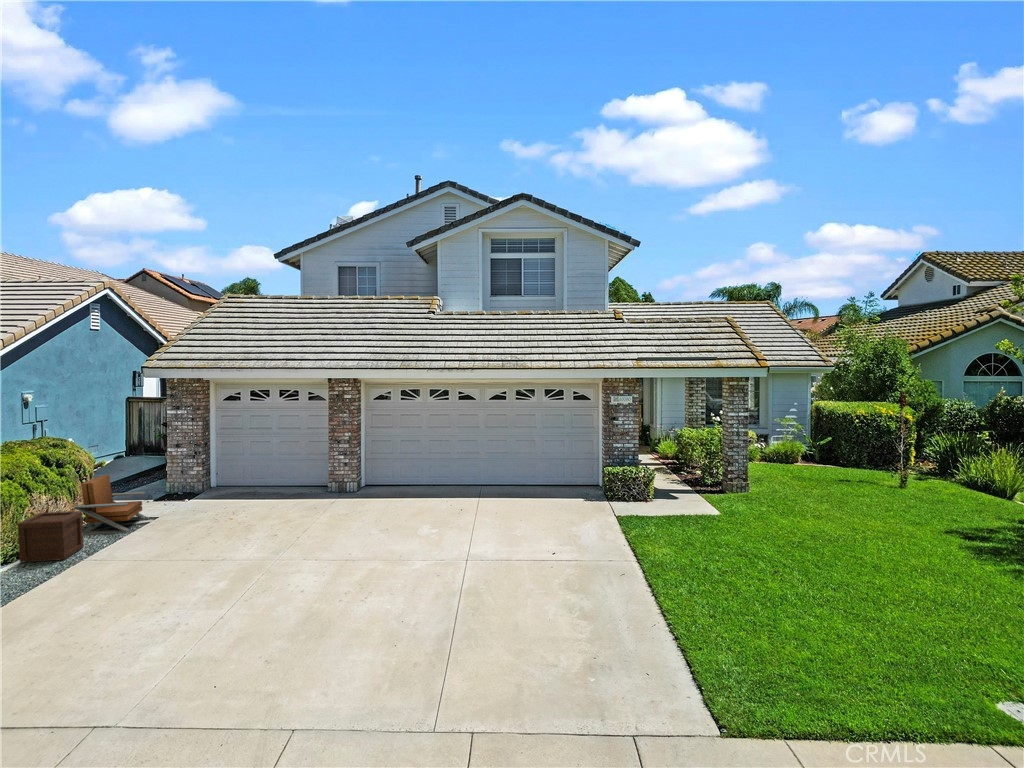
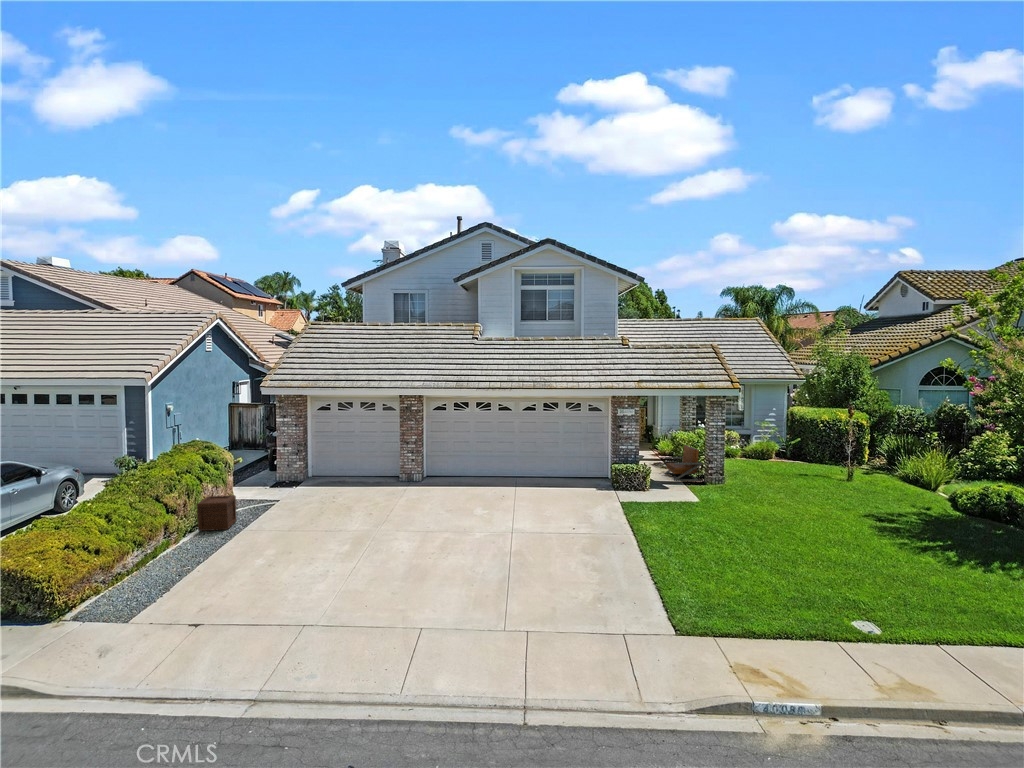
lounge chair: present [75,475,146,535] -> present [665,445,702,481]

